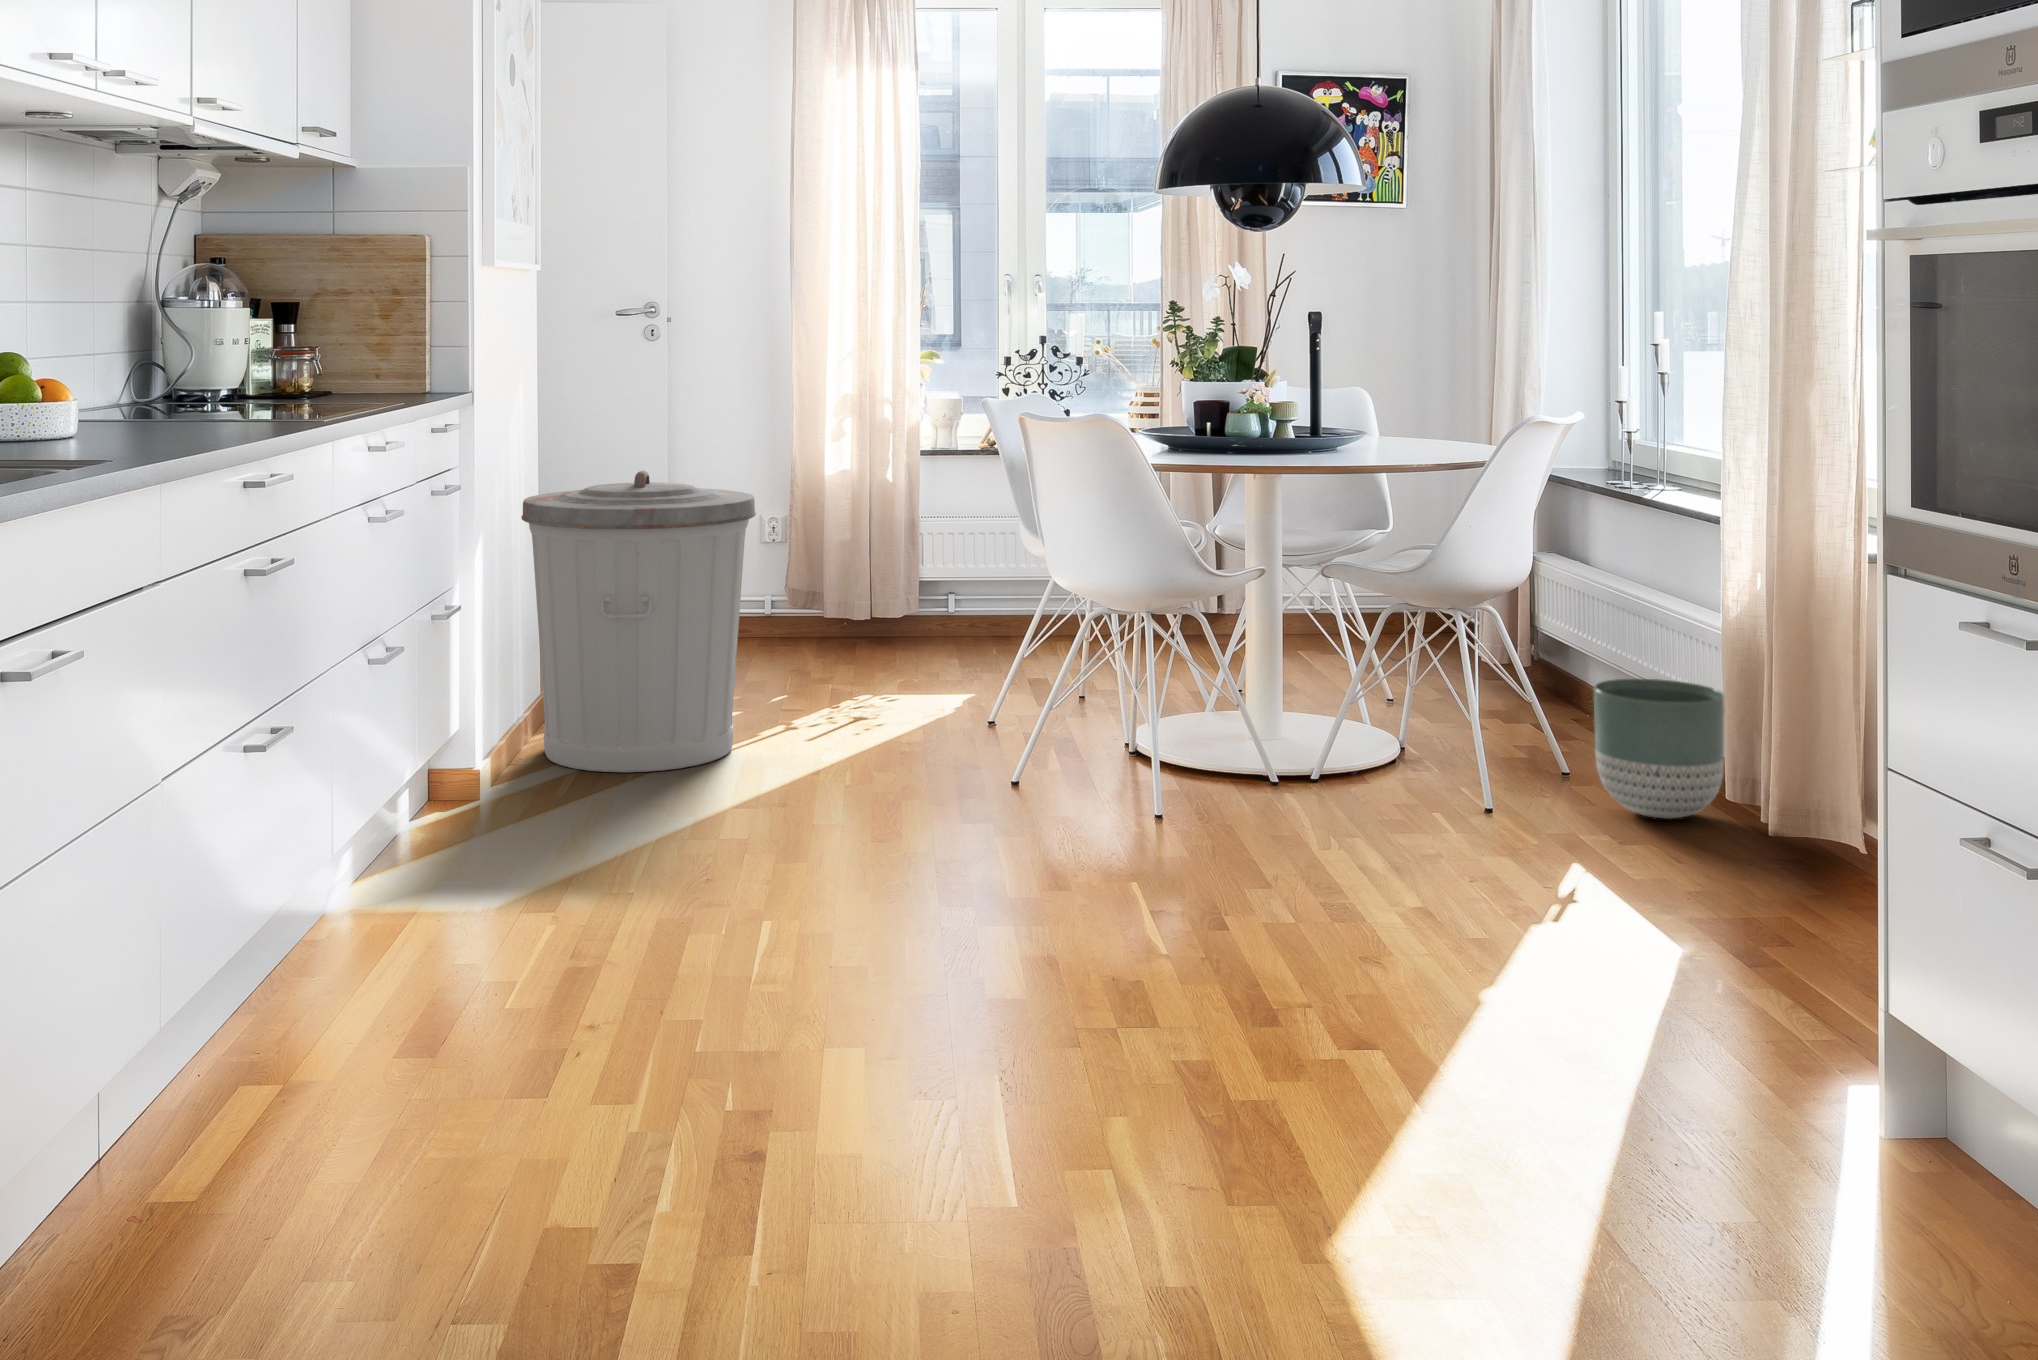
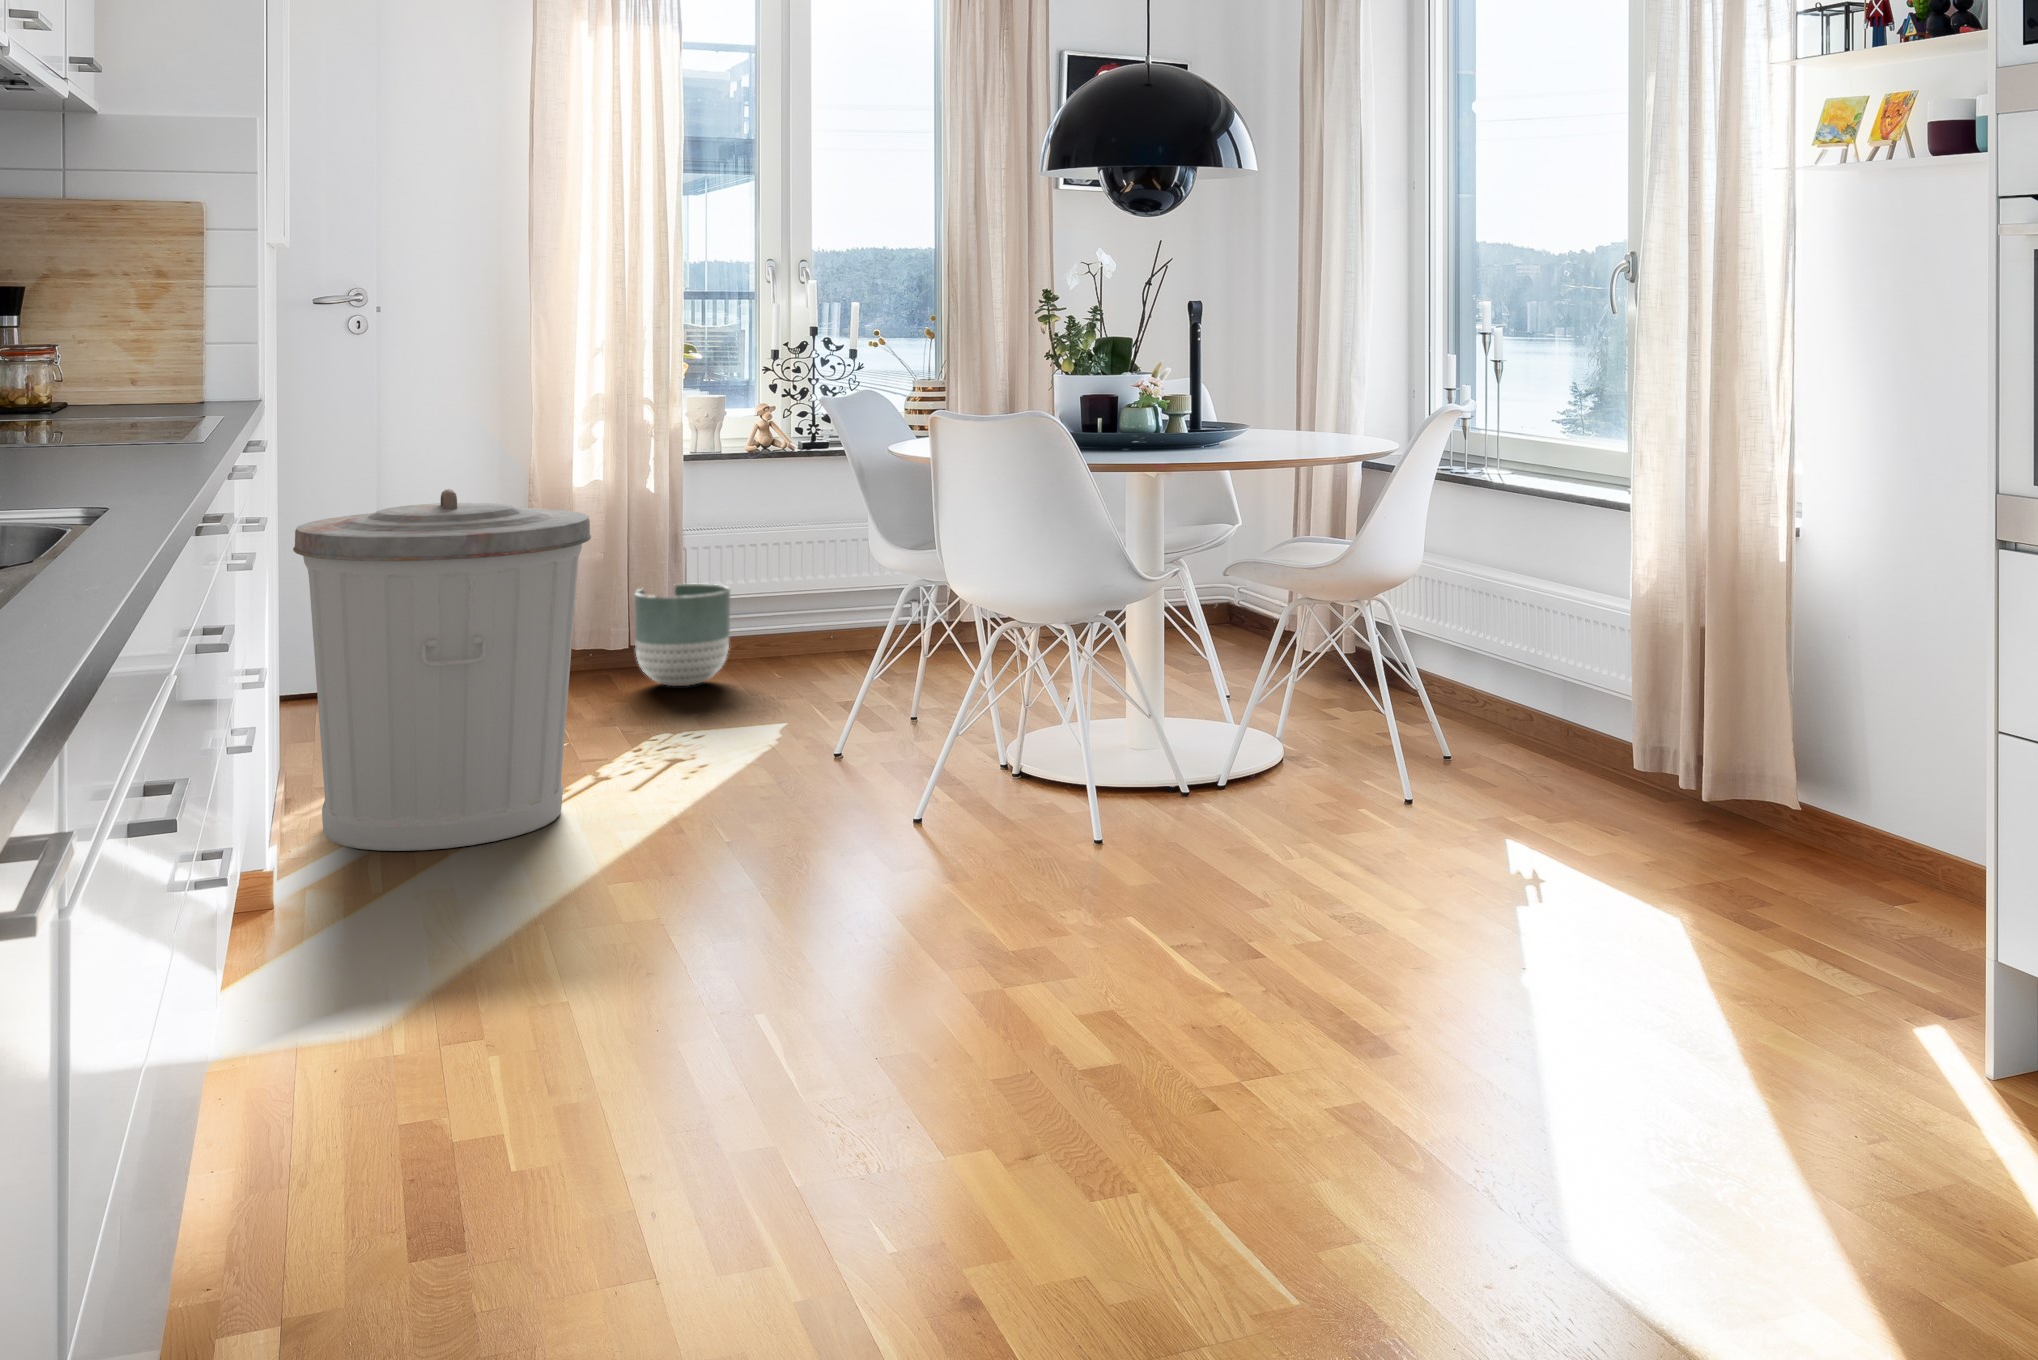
planter: present [1594,679,1725,819] -> present [634,584,730,686]

